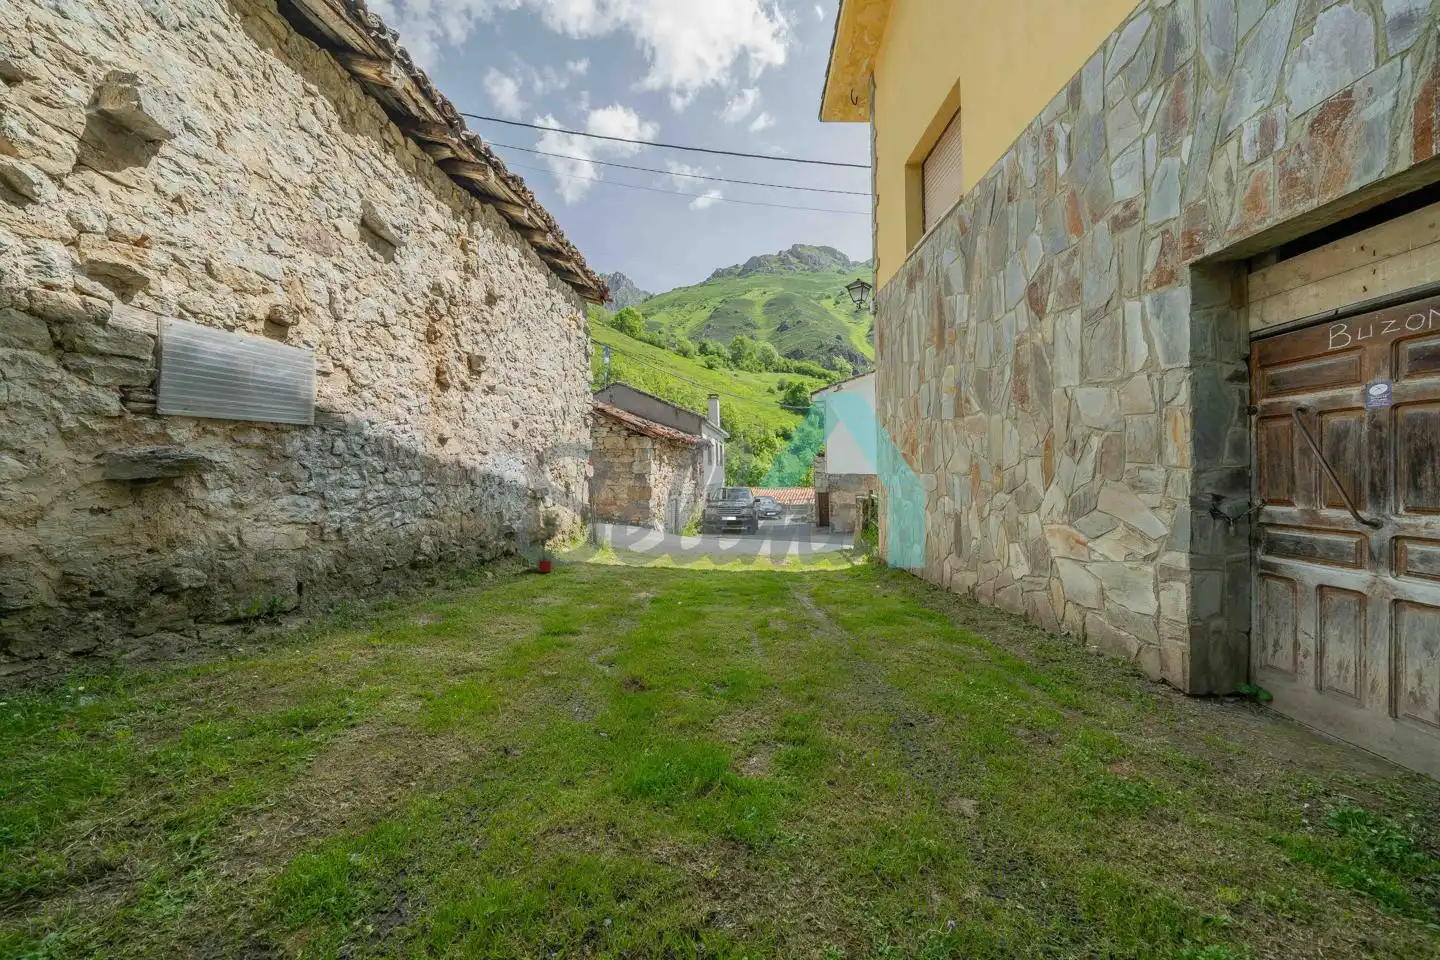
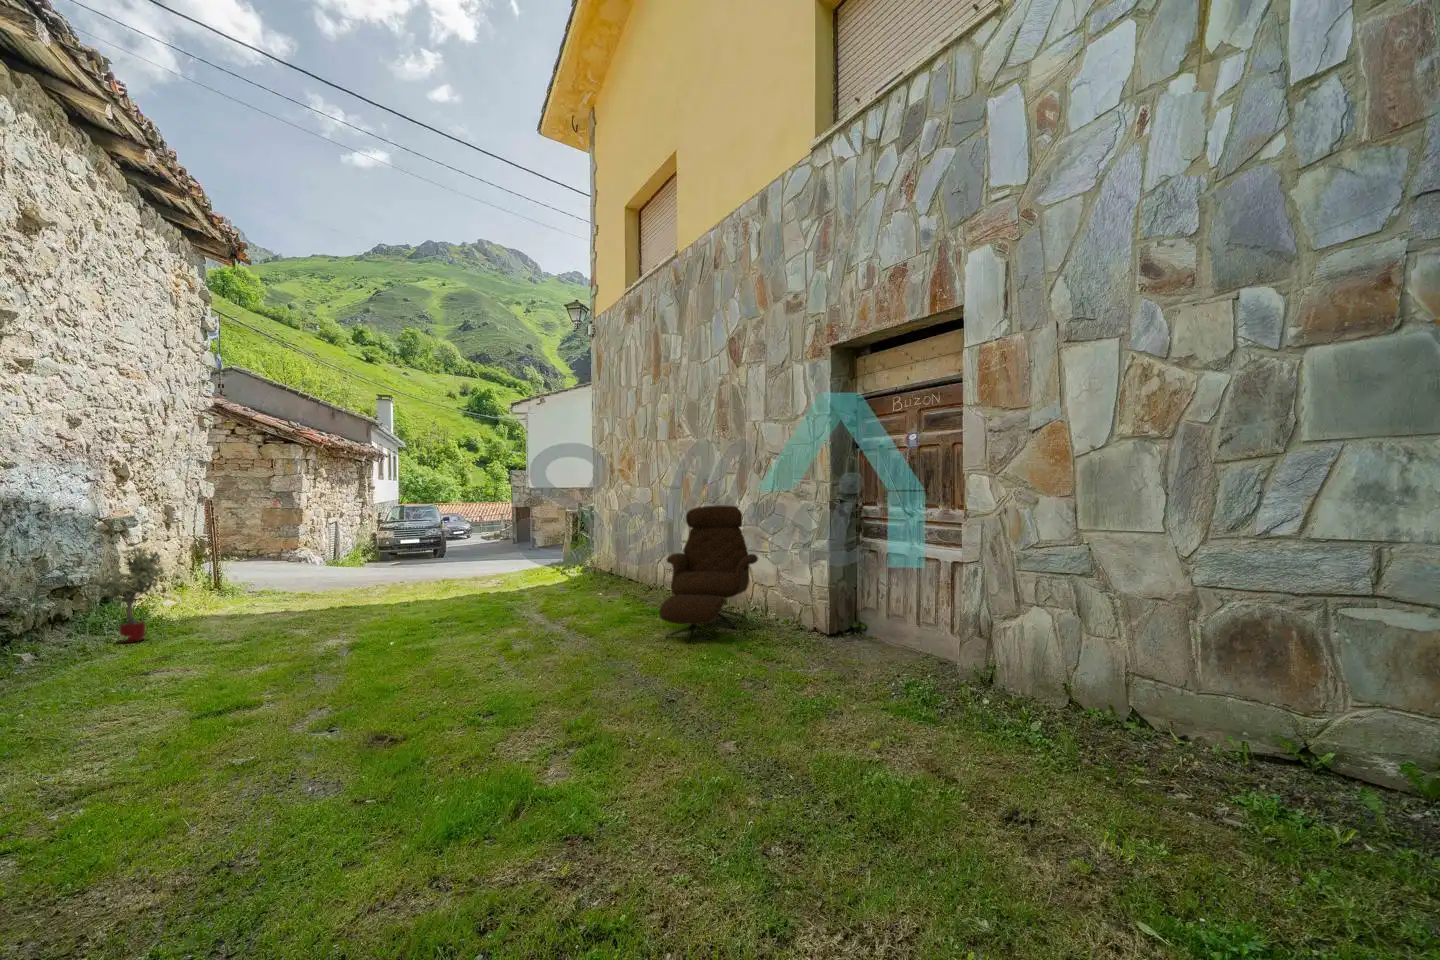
lounge chair: none [910,485,1026,618] -> present [659,505,758,643]

